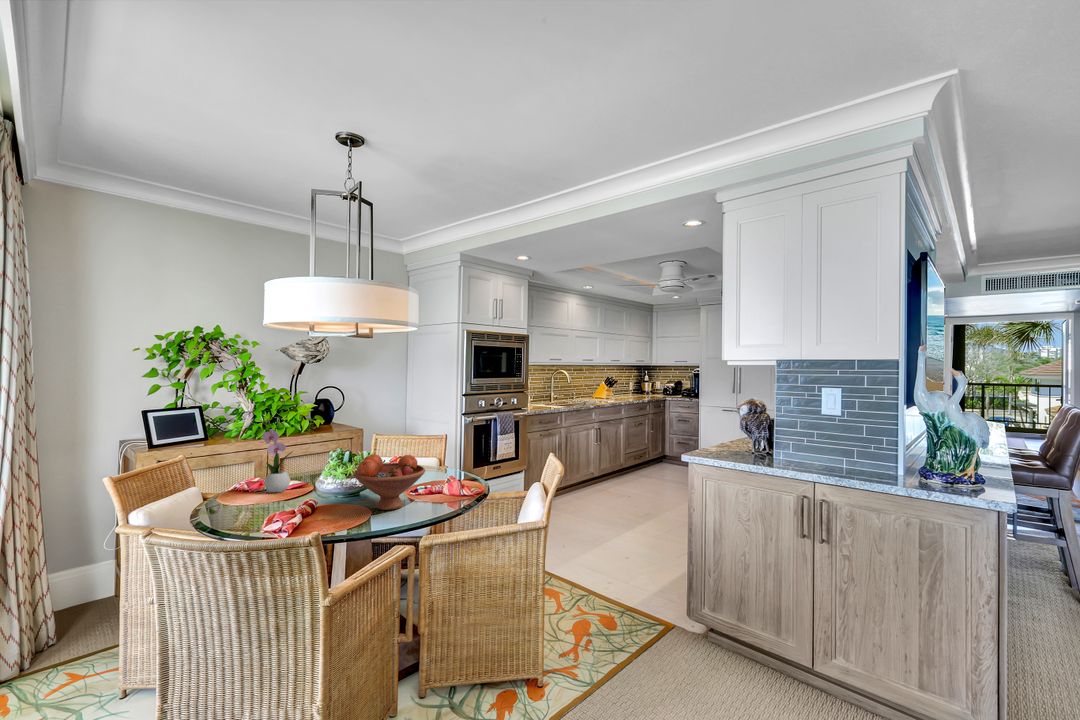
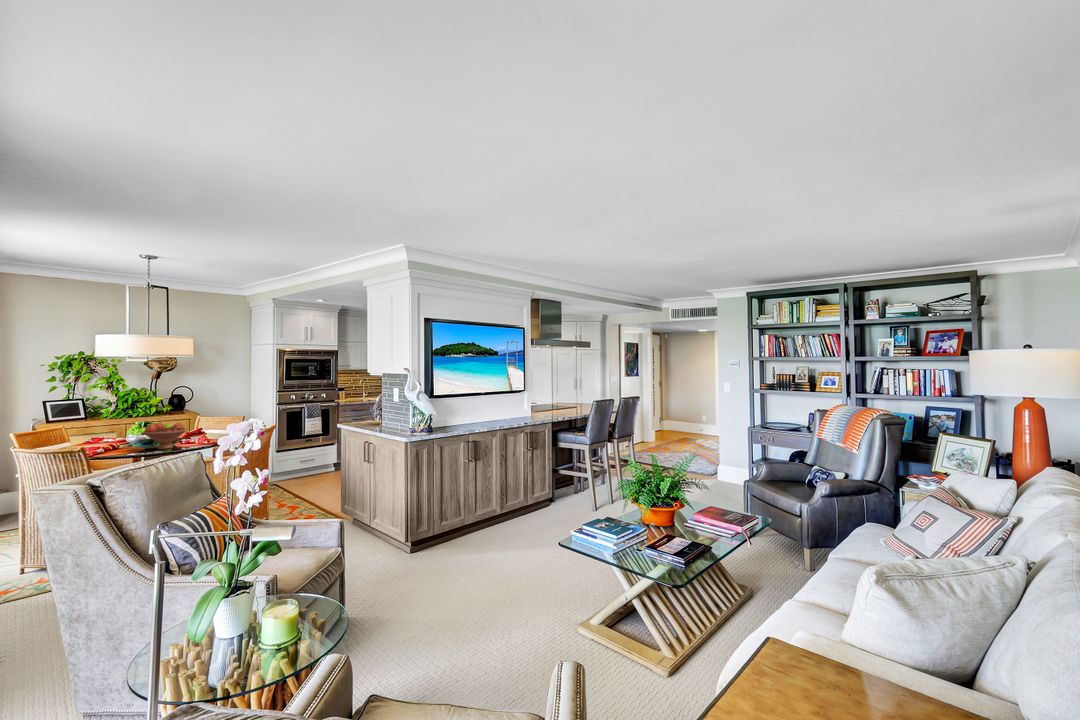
flower arrangement: present [262,419,293,493] -> none [103,405,124,444]

